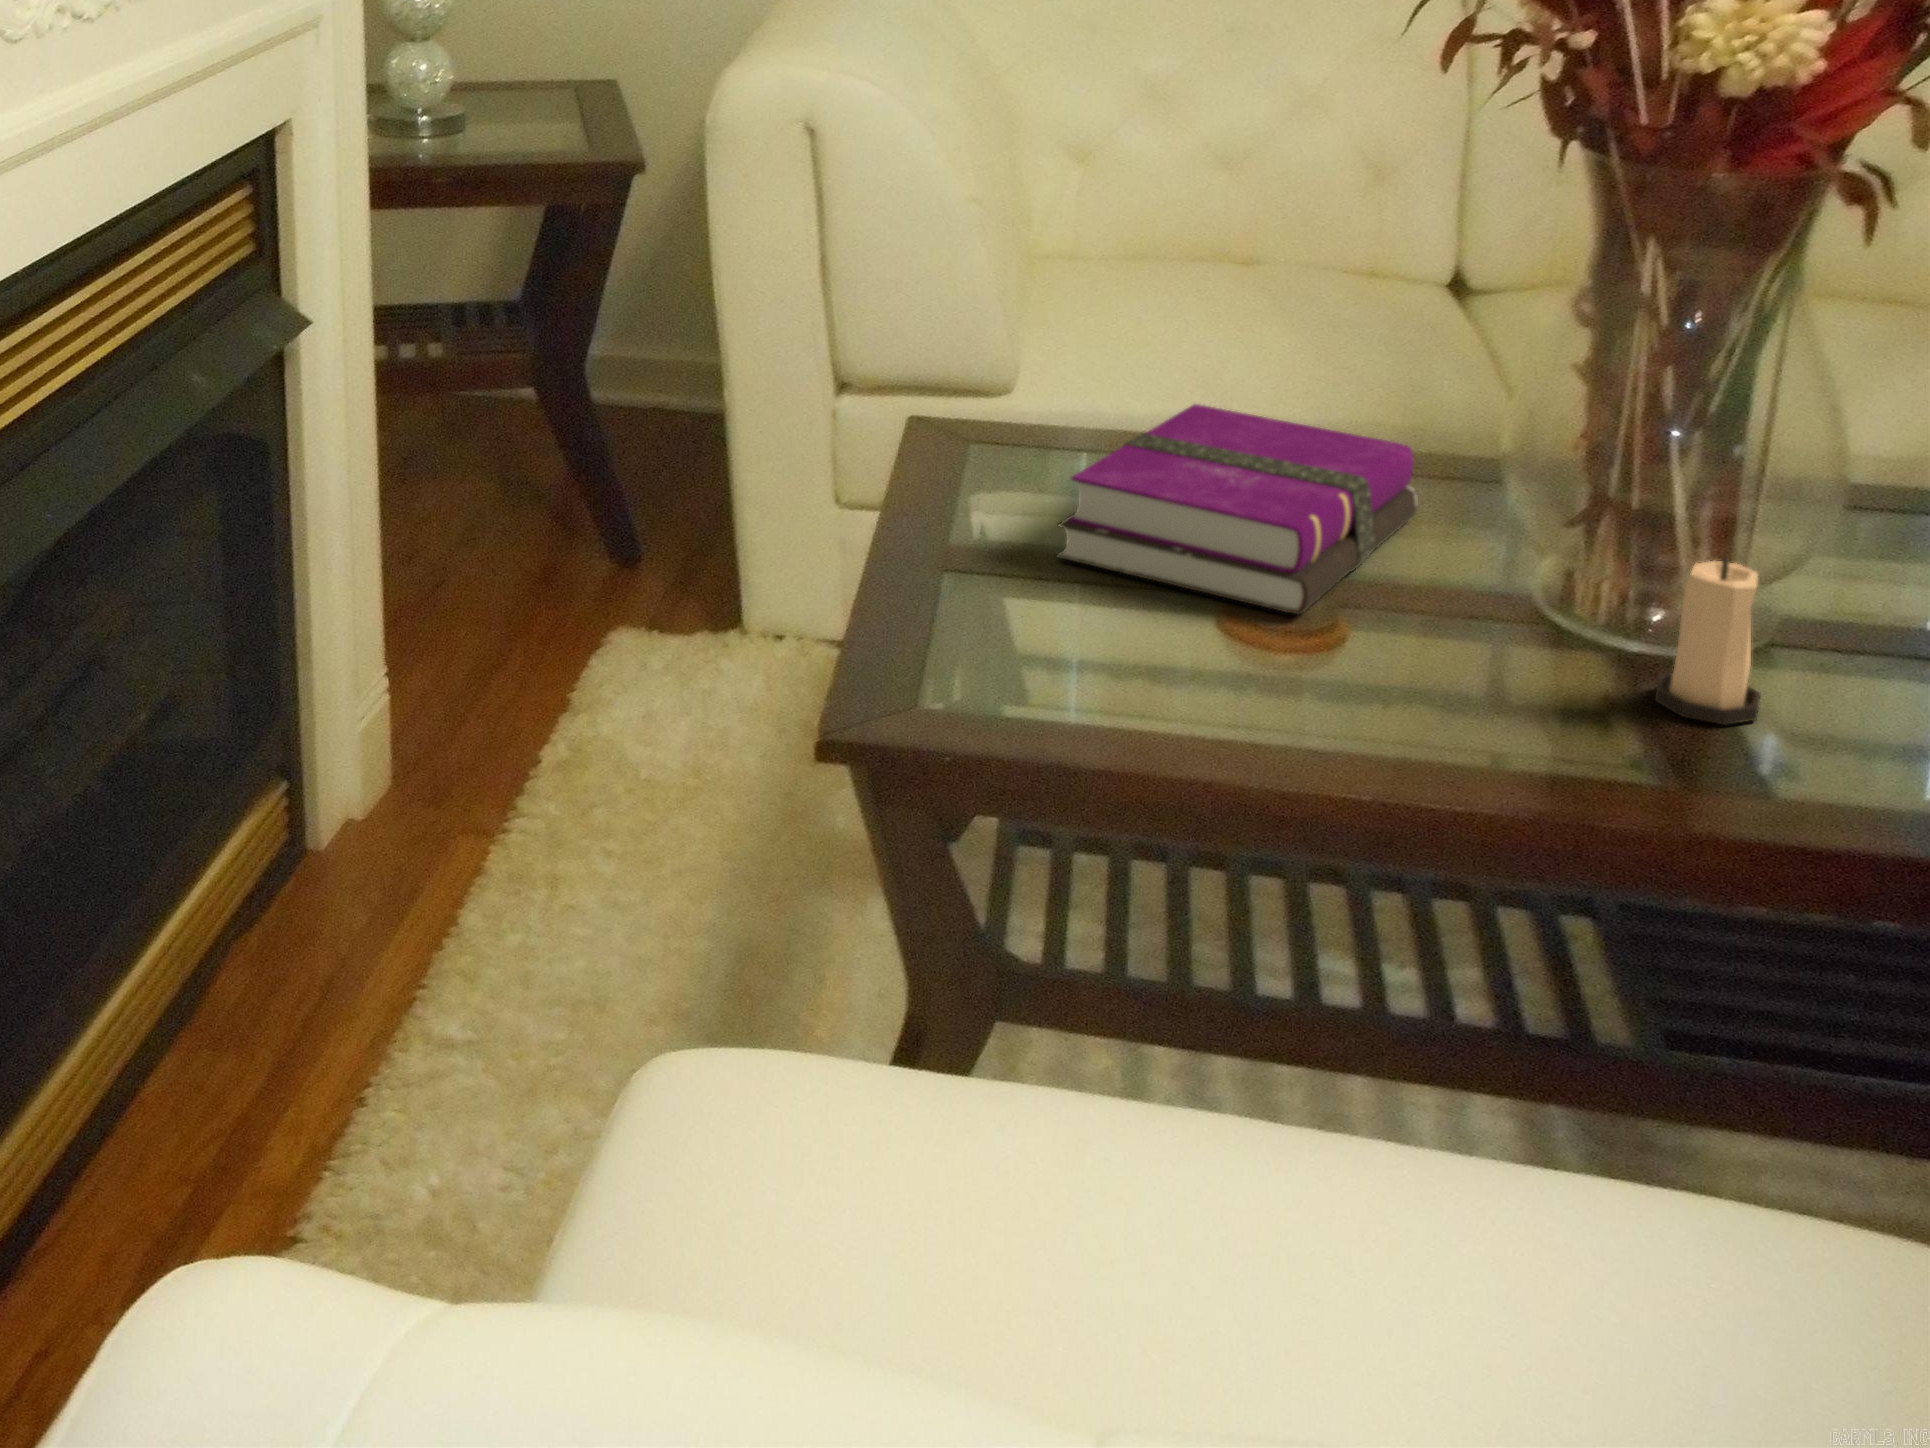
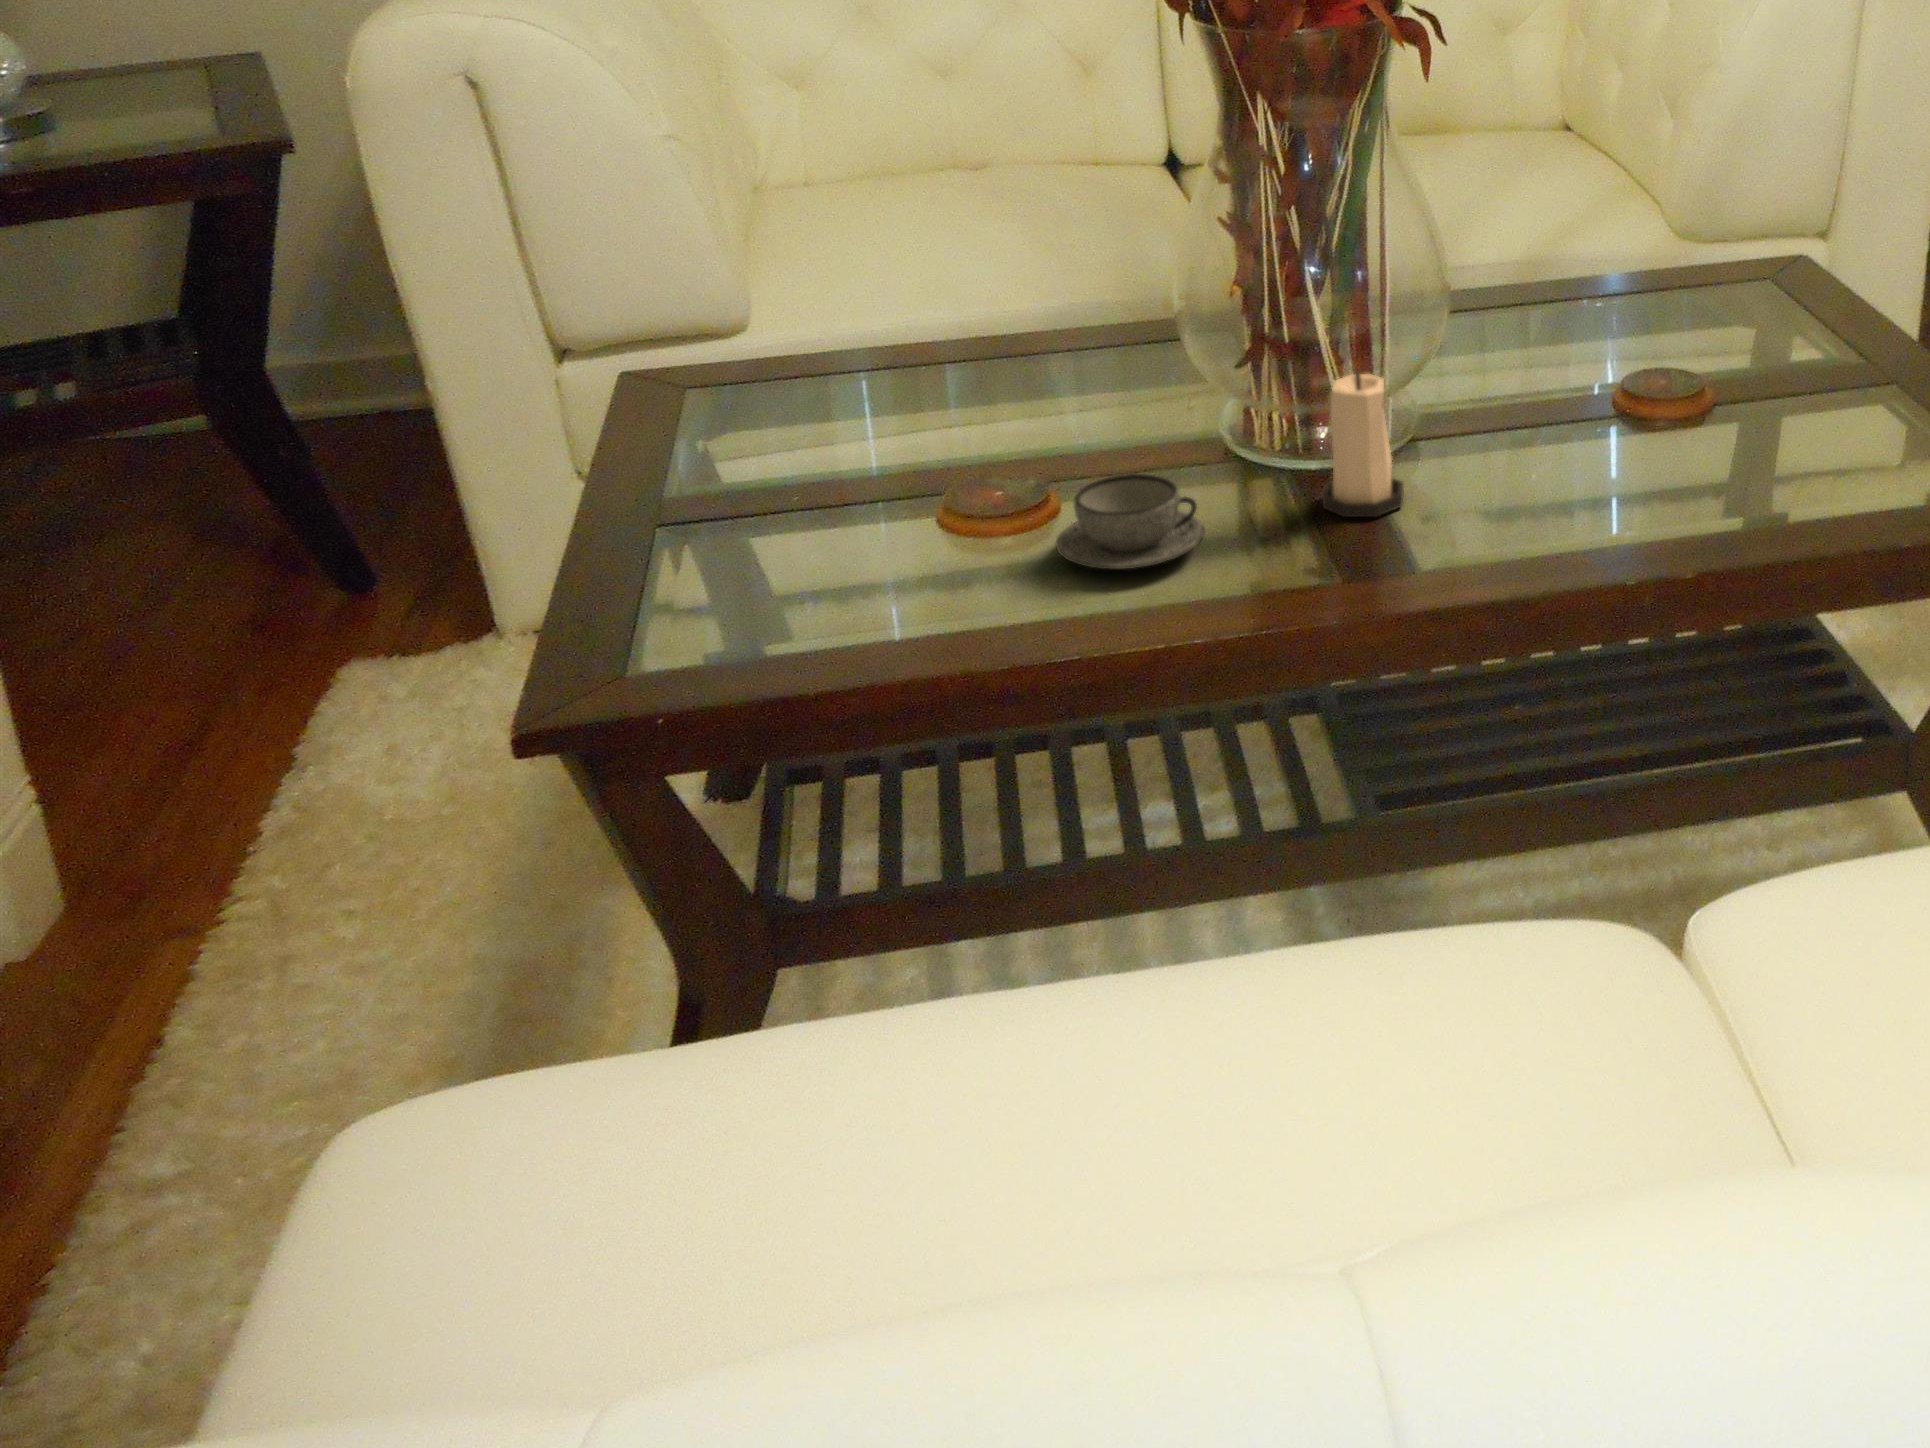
hardback book: present [1057,404,1418,614] -> none [776,310,1122,496]
teacup: none [1343,617,1513,720] -> present [1056,474,1205,569]

